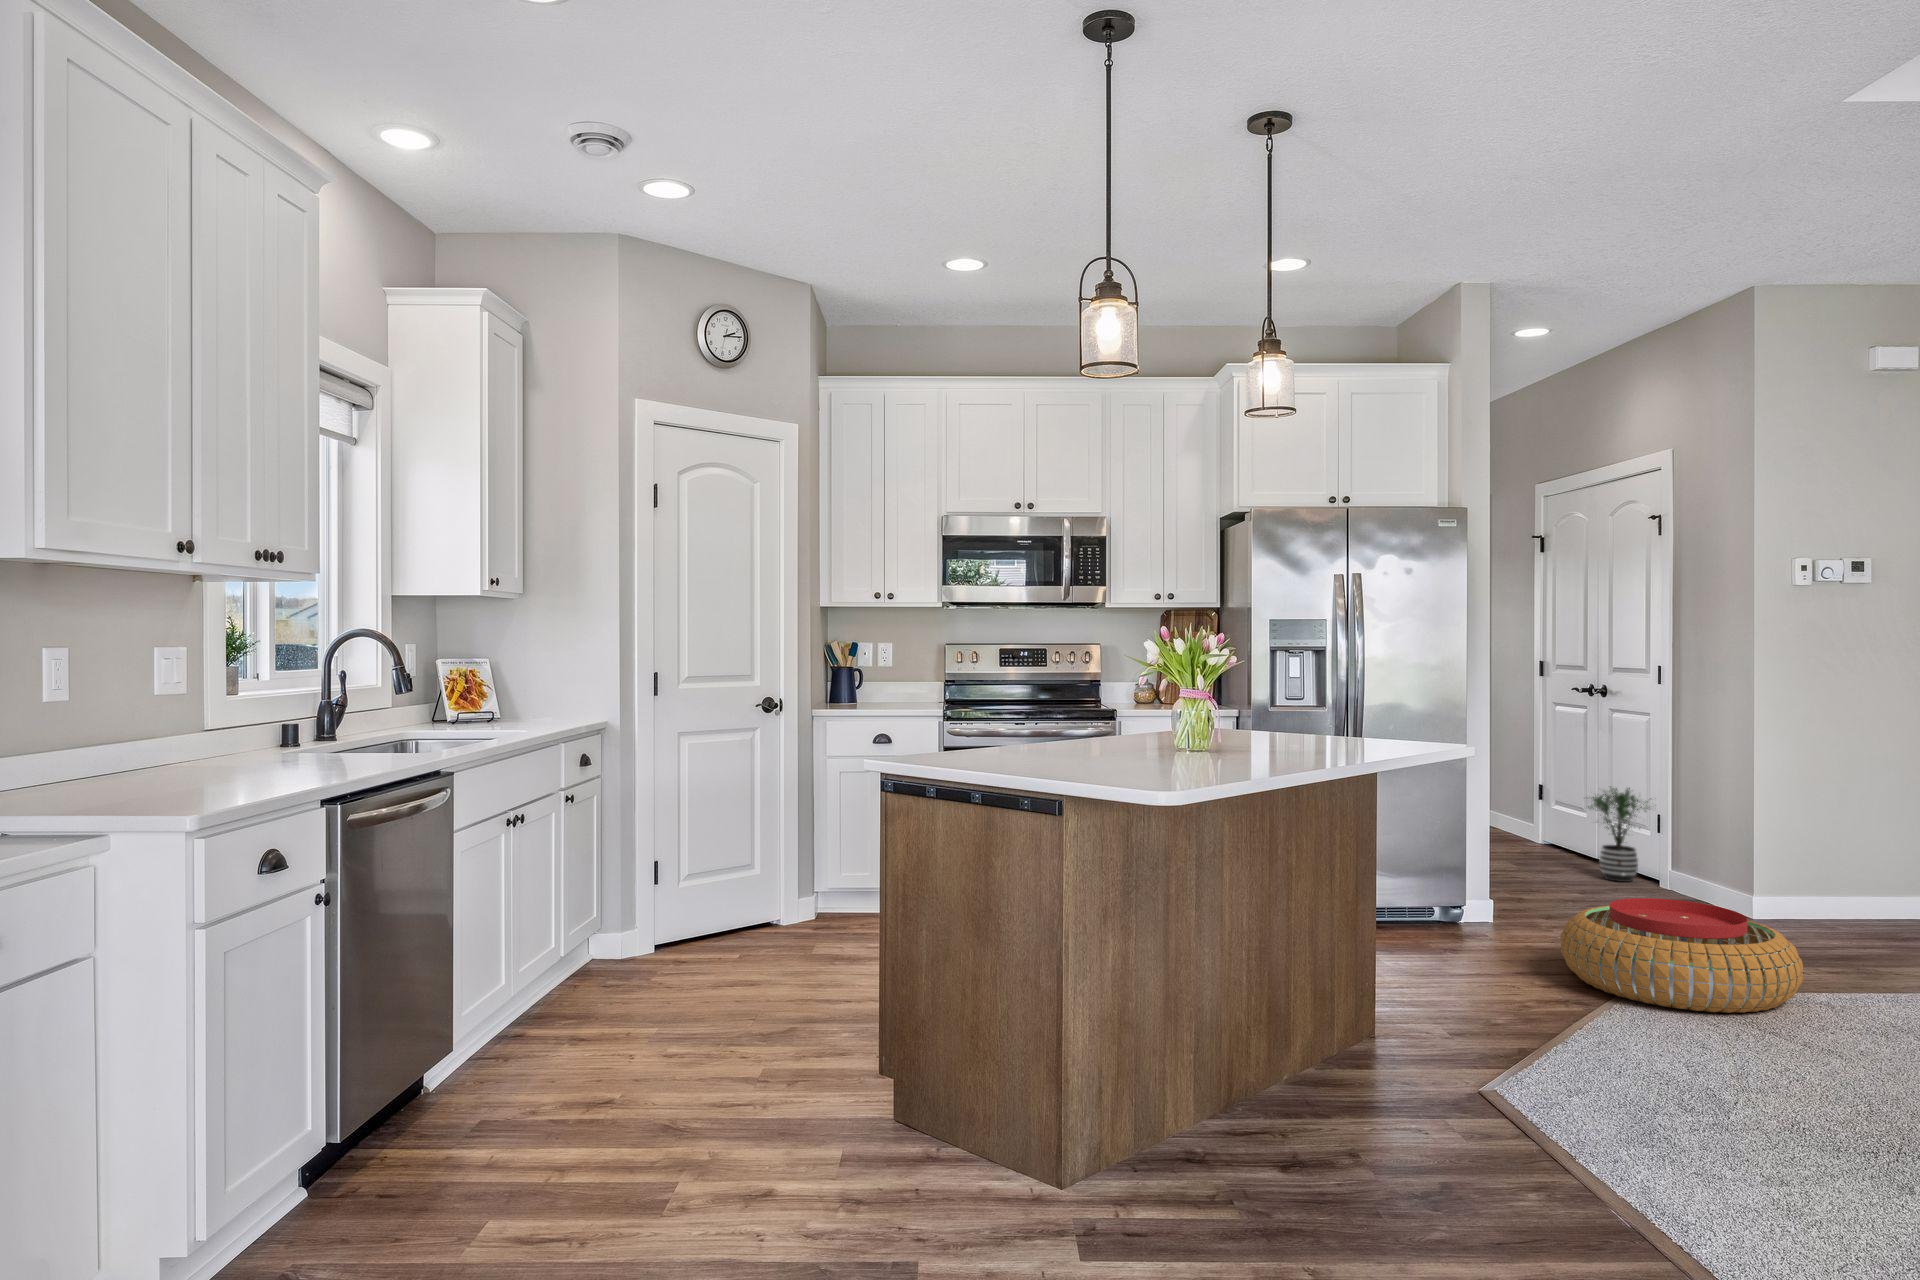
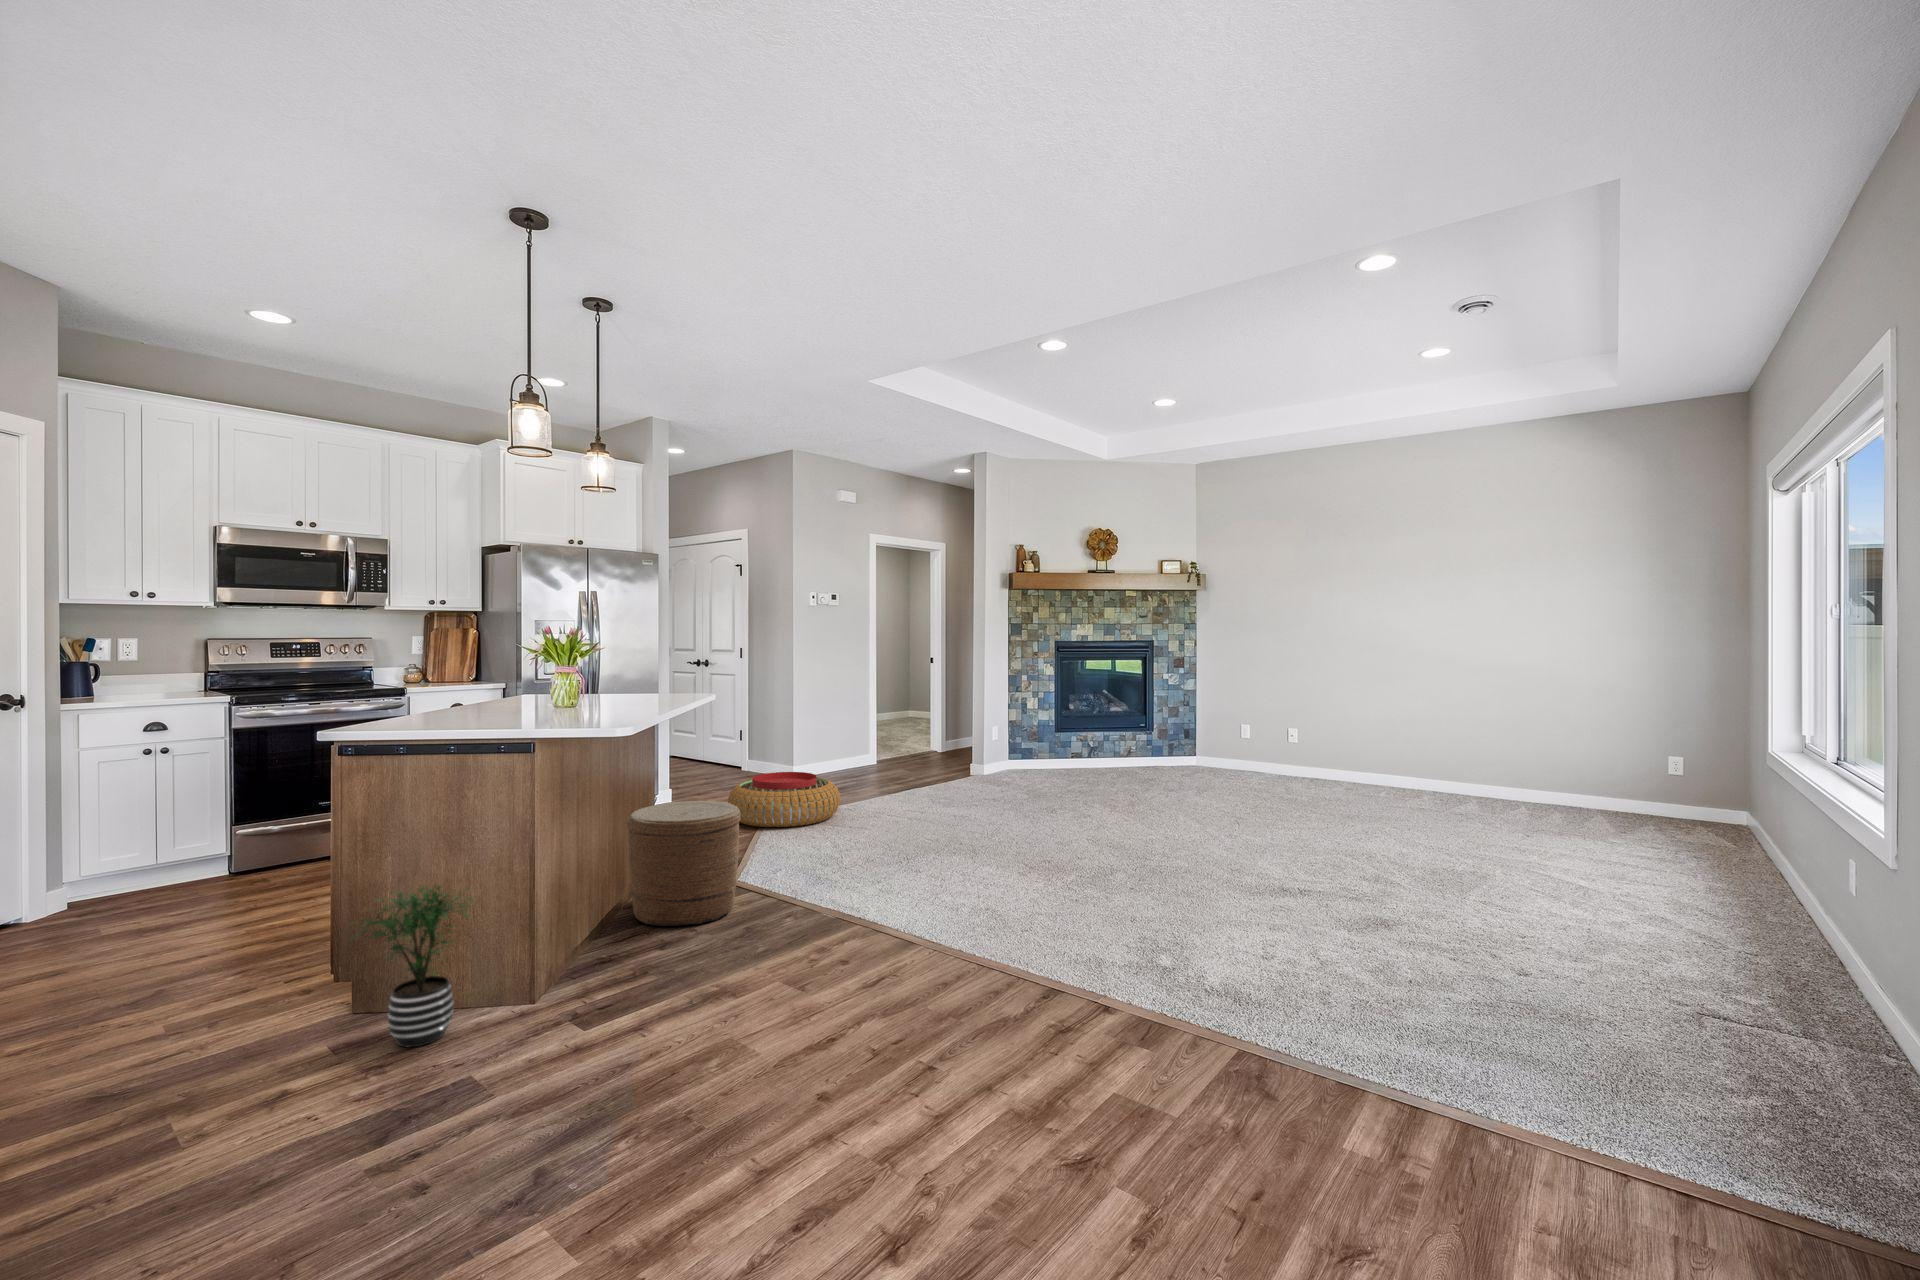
potted plant: present [1588,787,1650,882] -> present [352,886,473,1047]
woven basket: none [1272,924,1468,1149] -> present [627,801,741,926]

